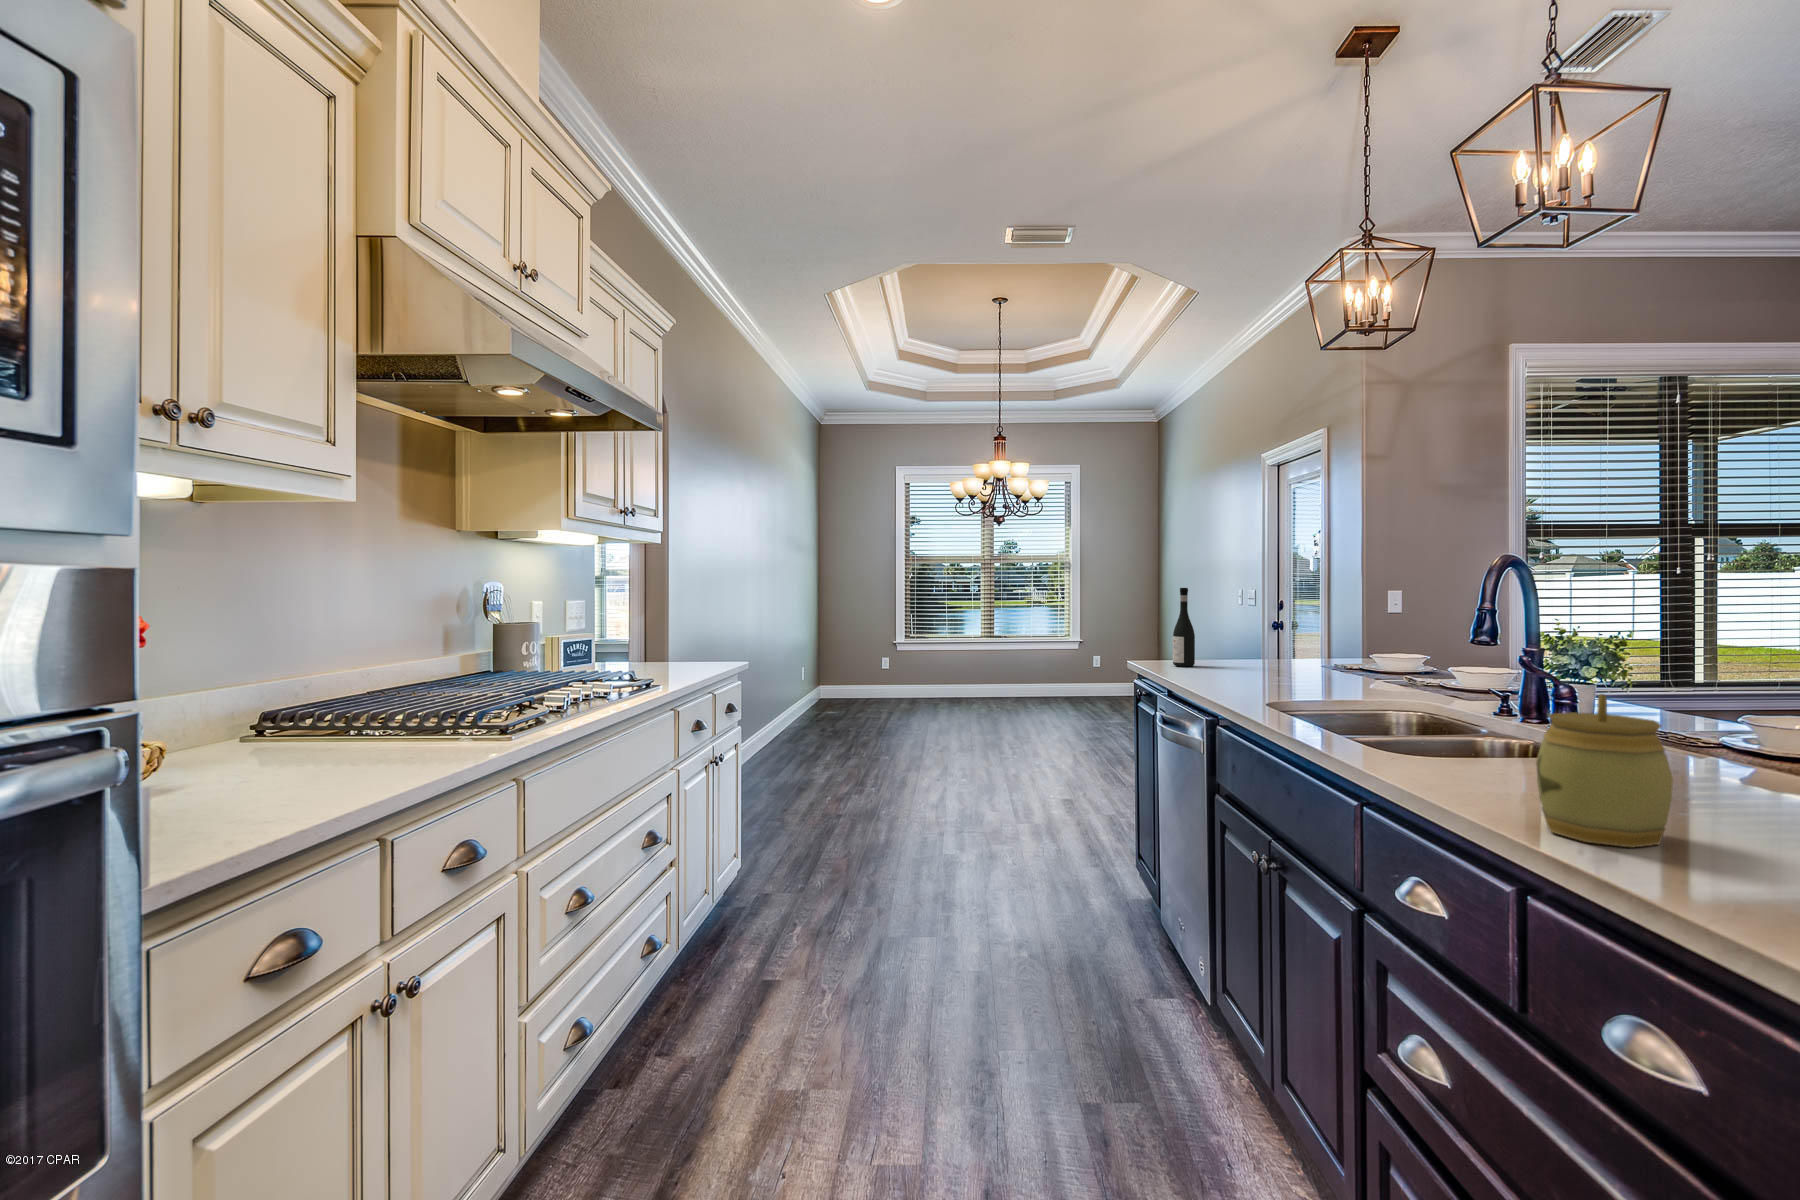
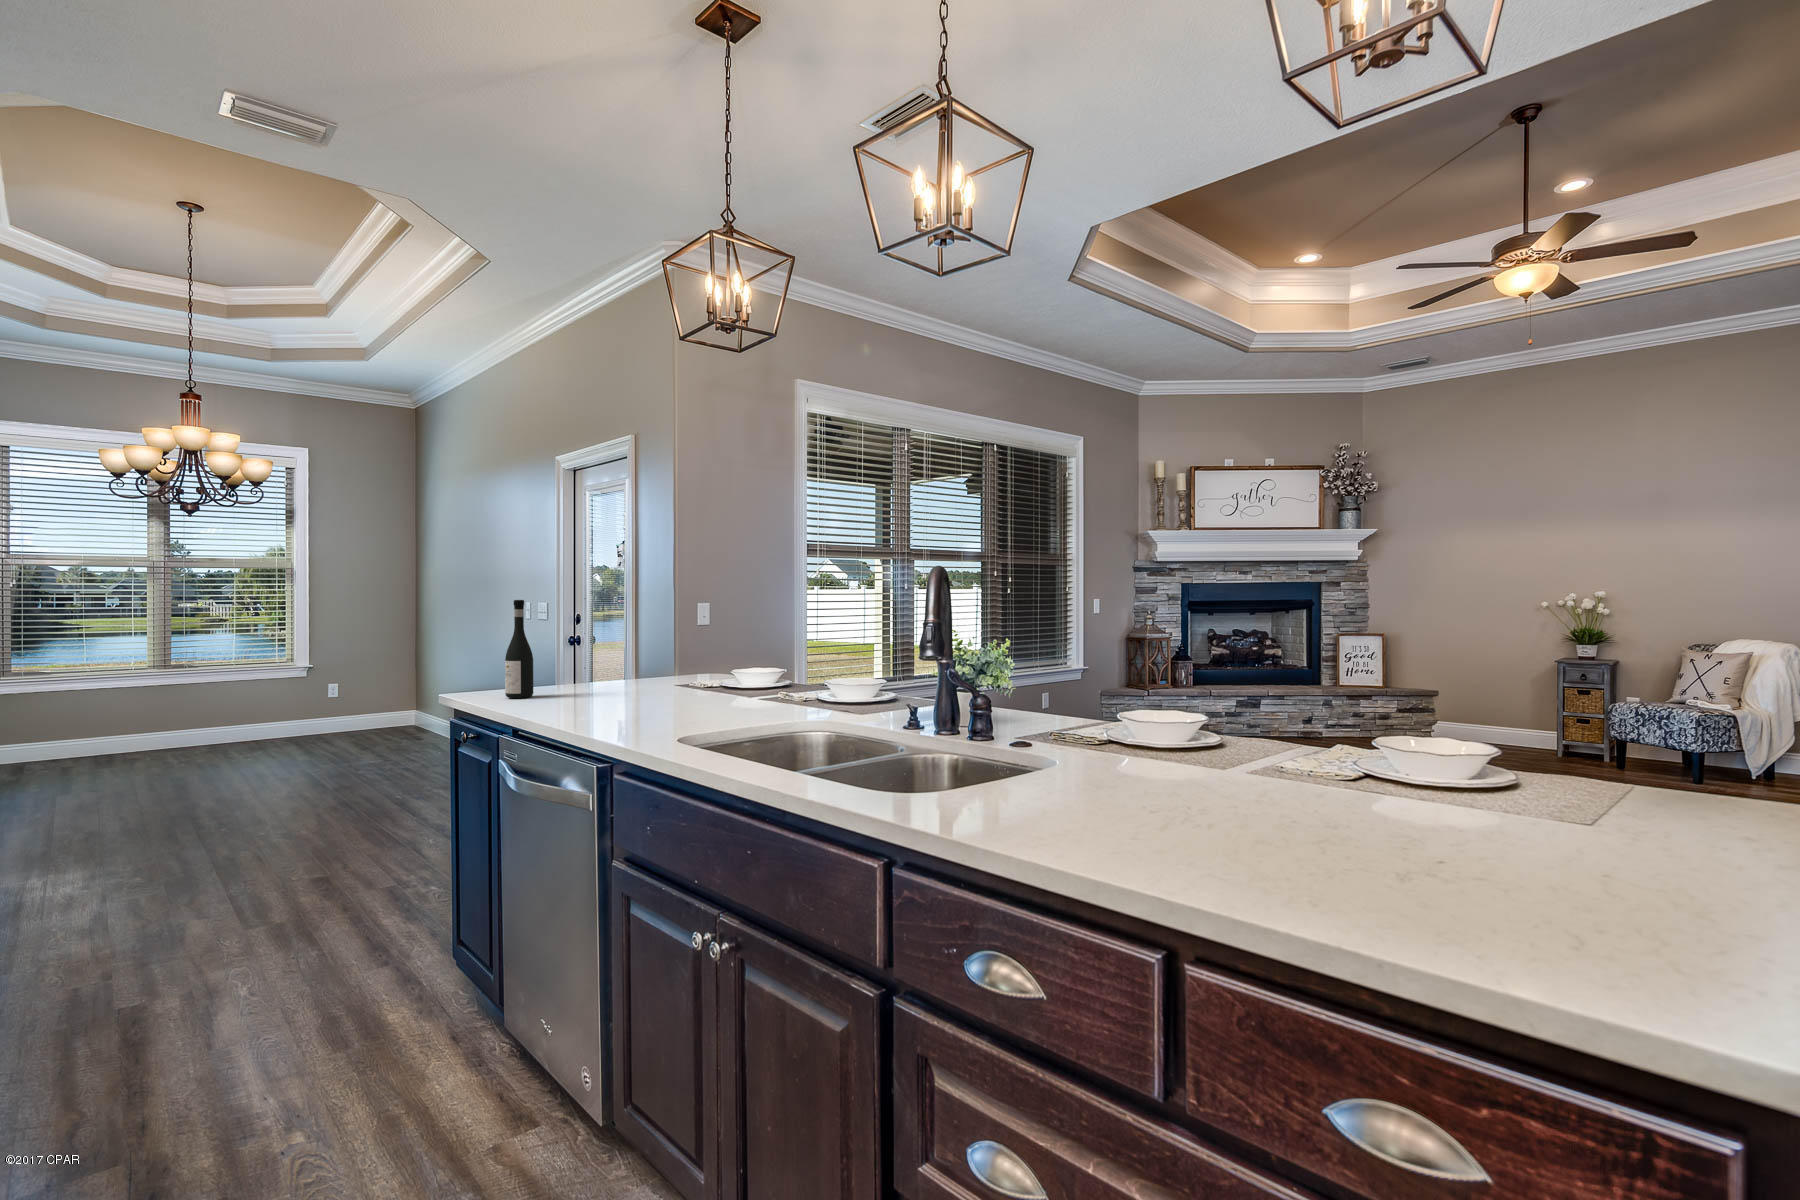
jar: present [1536,694,1673,847] -> none [1124,706,1248,874]

